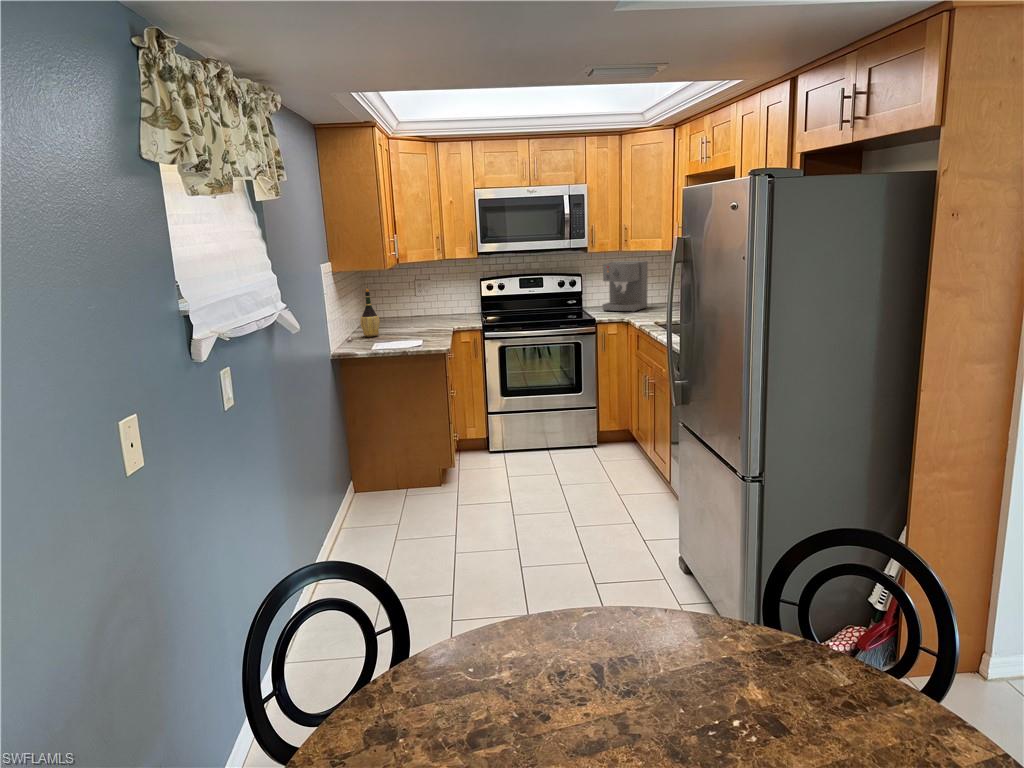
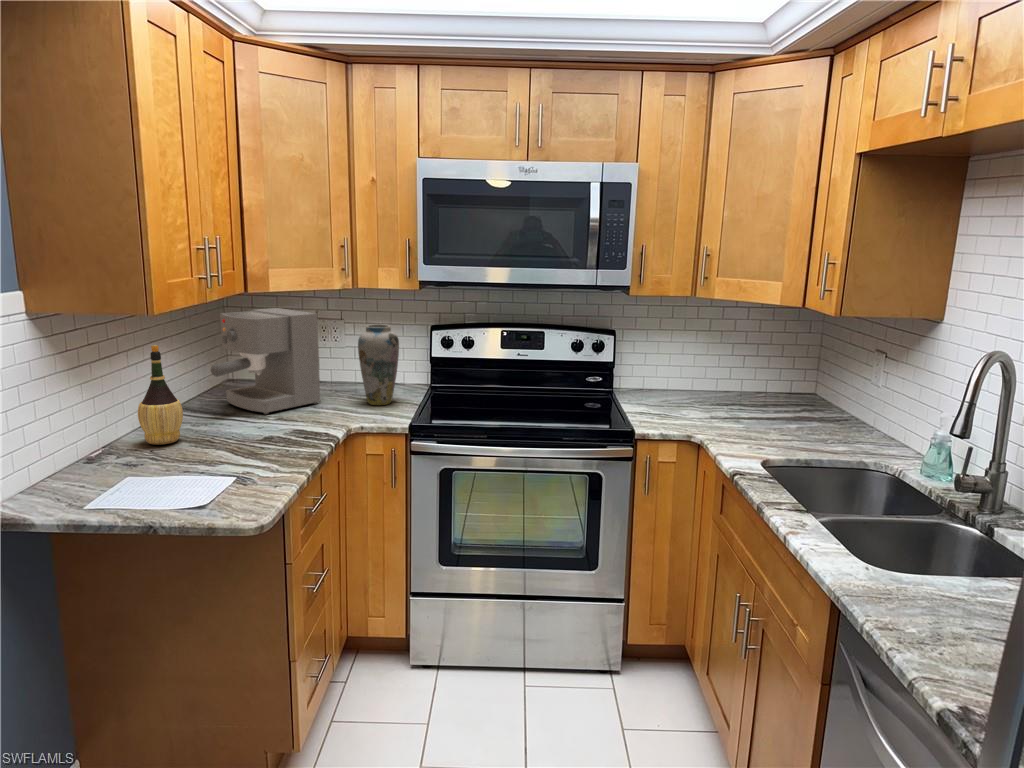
coffee maker: present [602,261,648,312] -> present [211,308,320,414]
vase: none [447,277,468,321] -> present [358,324,399,405]

